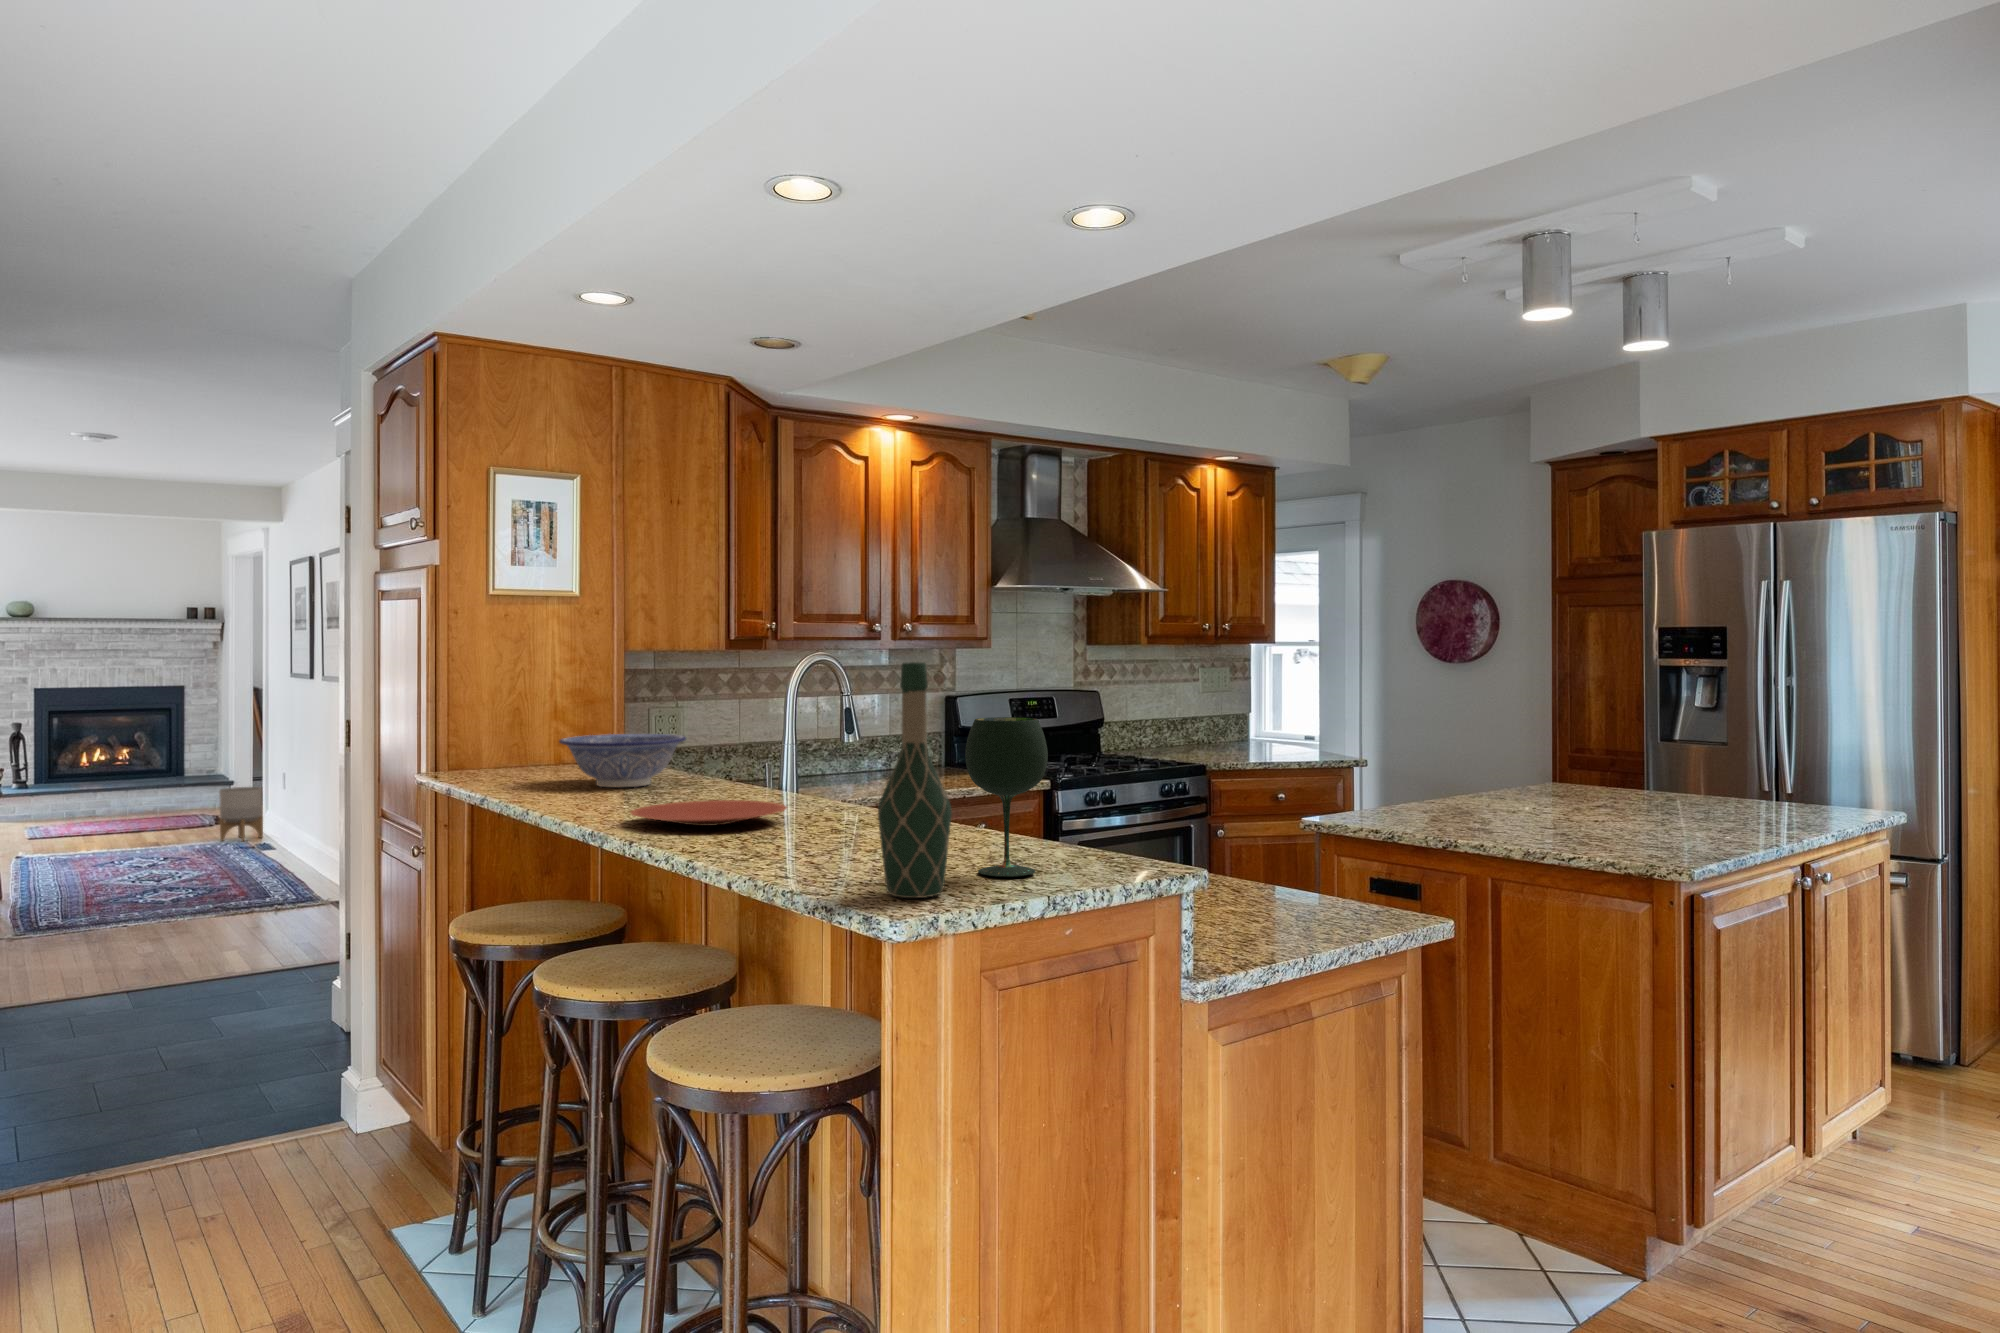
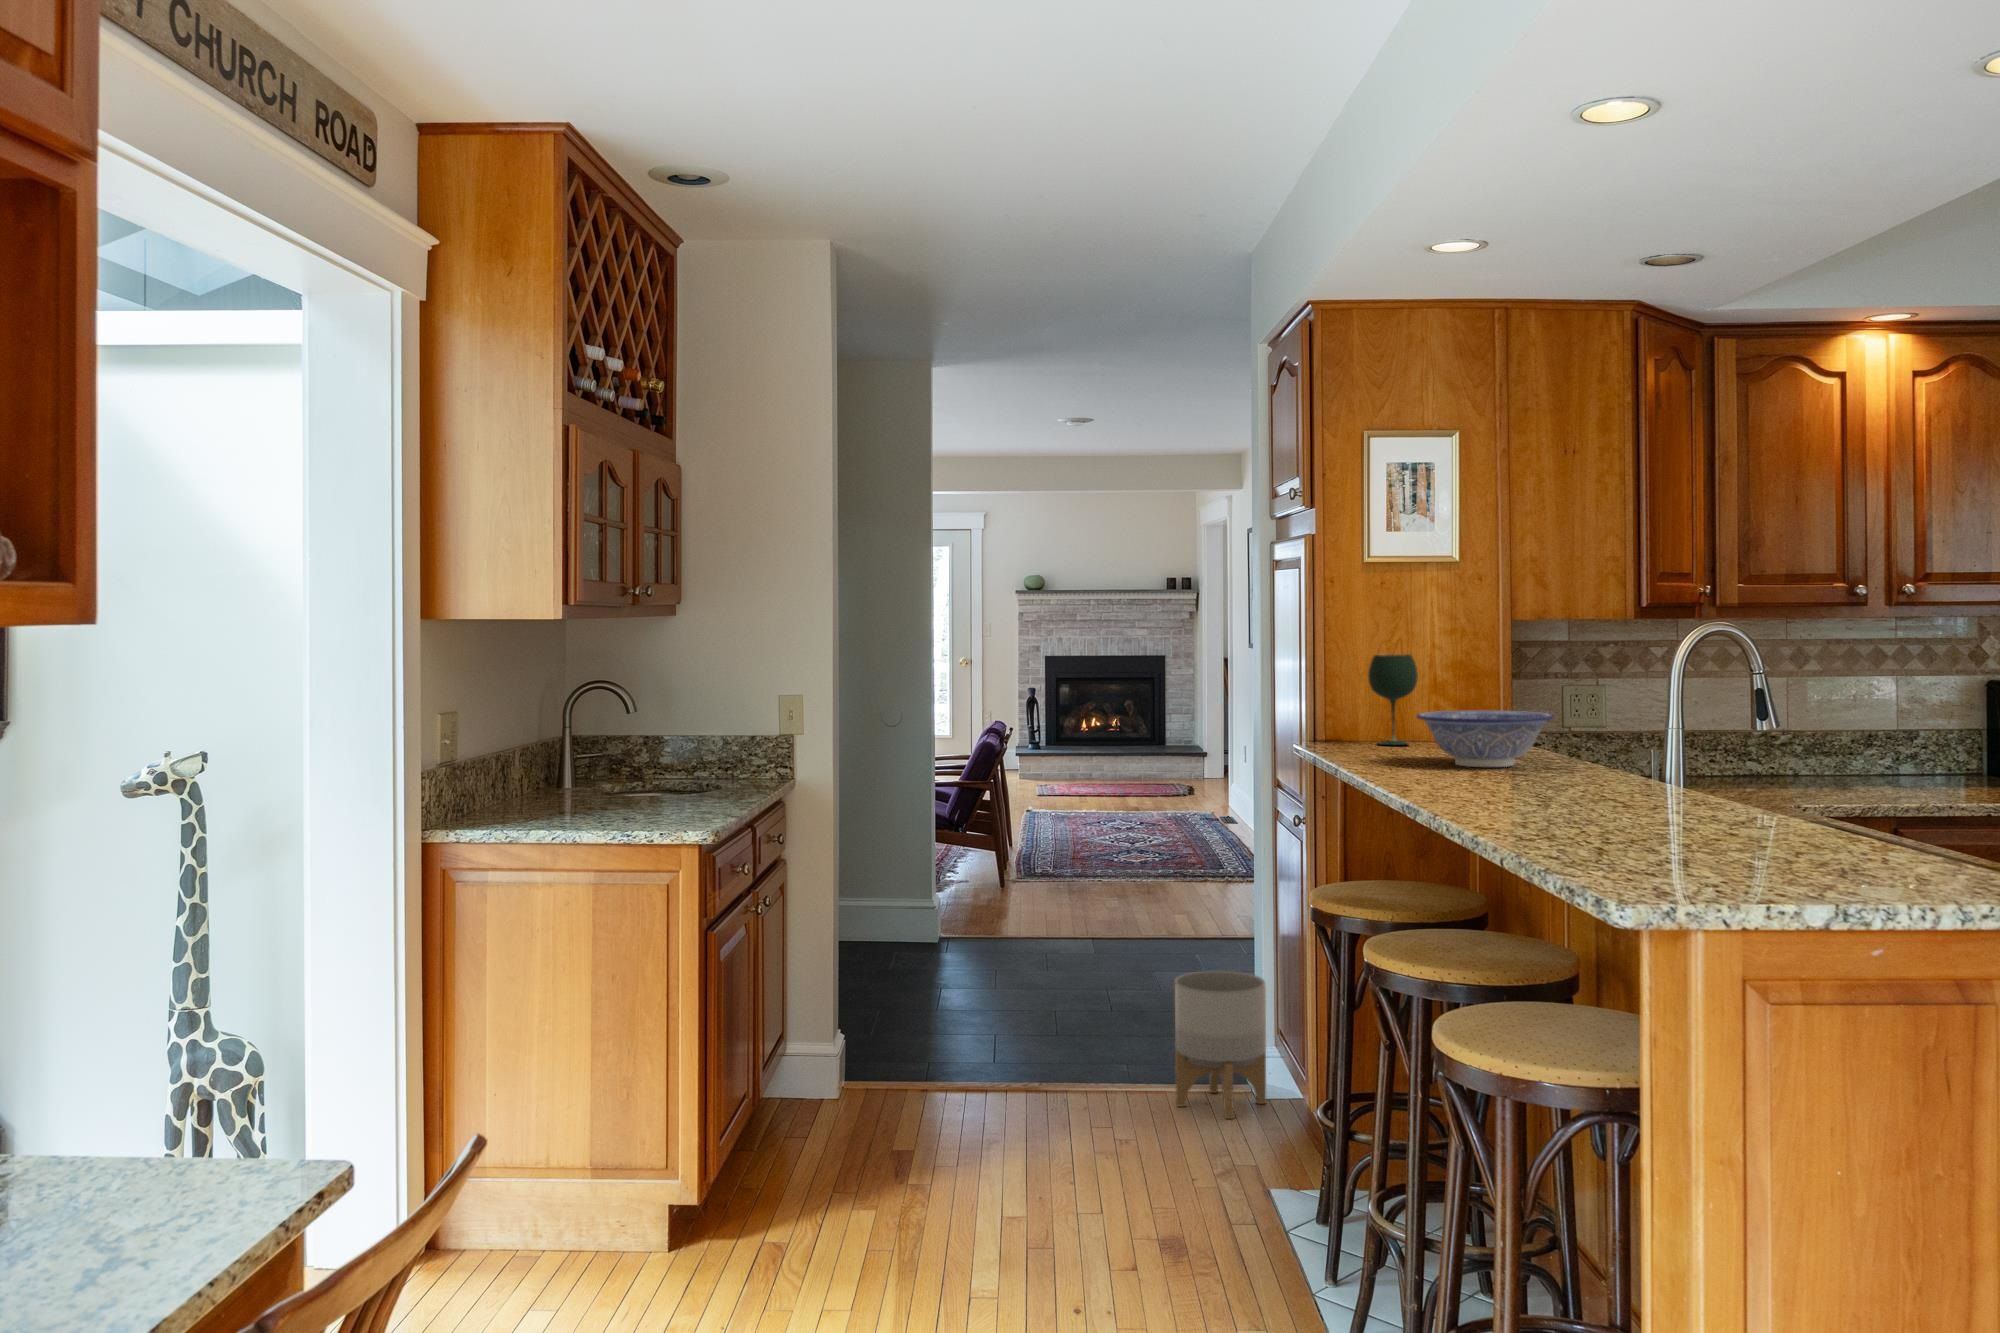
wine bottle: present [878,662,952,898] -> none [1633,630,1724,891]
wine glass: present [965,717,1048,877] -> present [1368,654,1418,745]
planter: present [219,787,263,841] -> present [1175,971,1266,1119]
plate: present [631,800,787,826] -> none [1447,782,1624,808]

